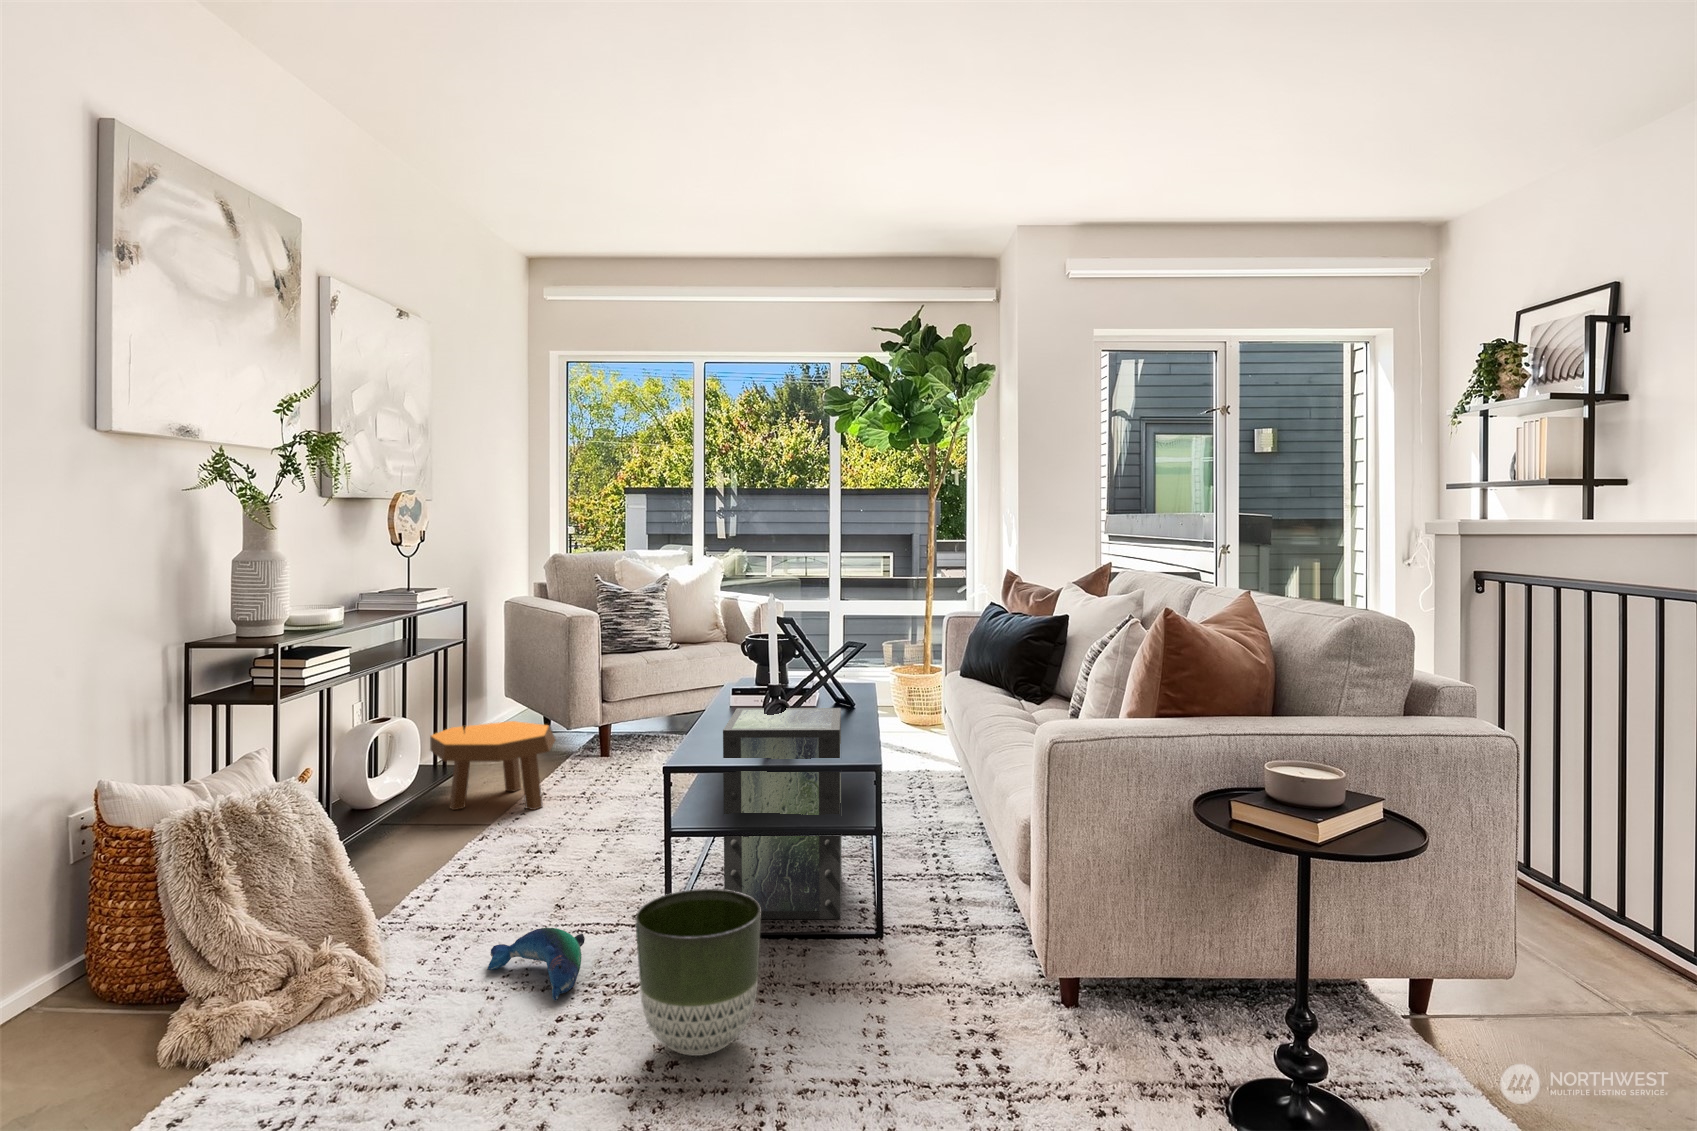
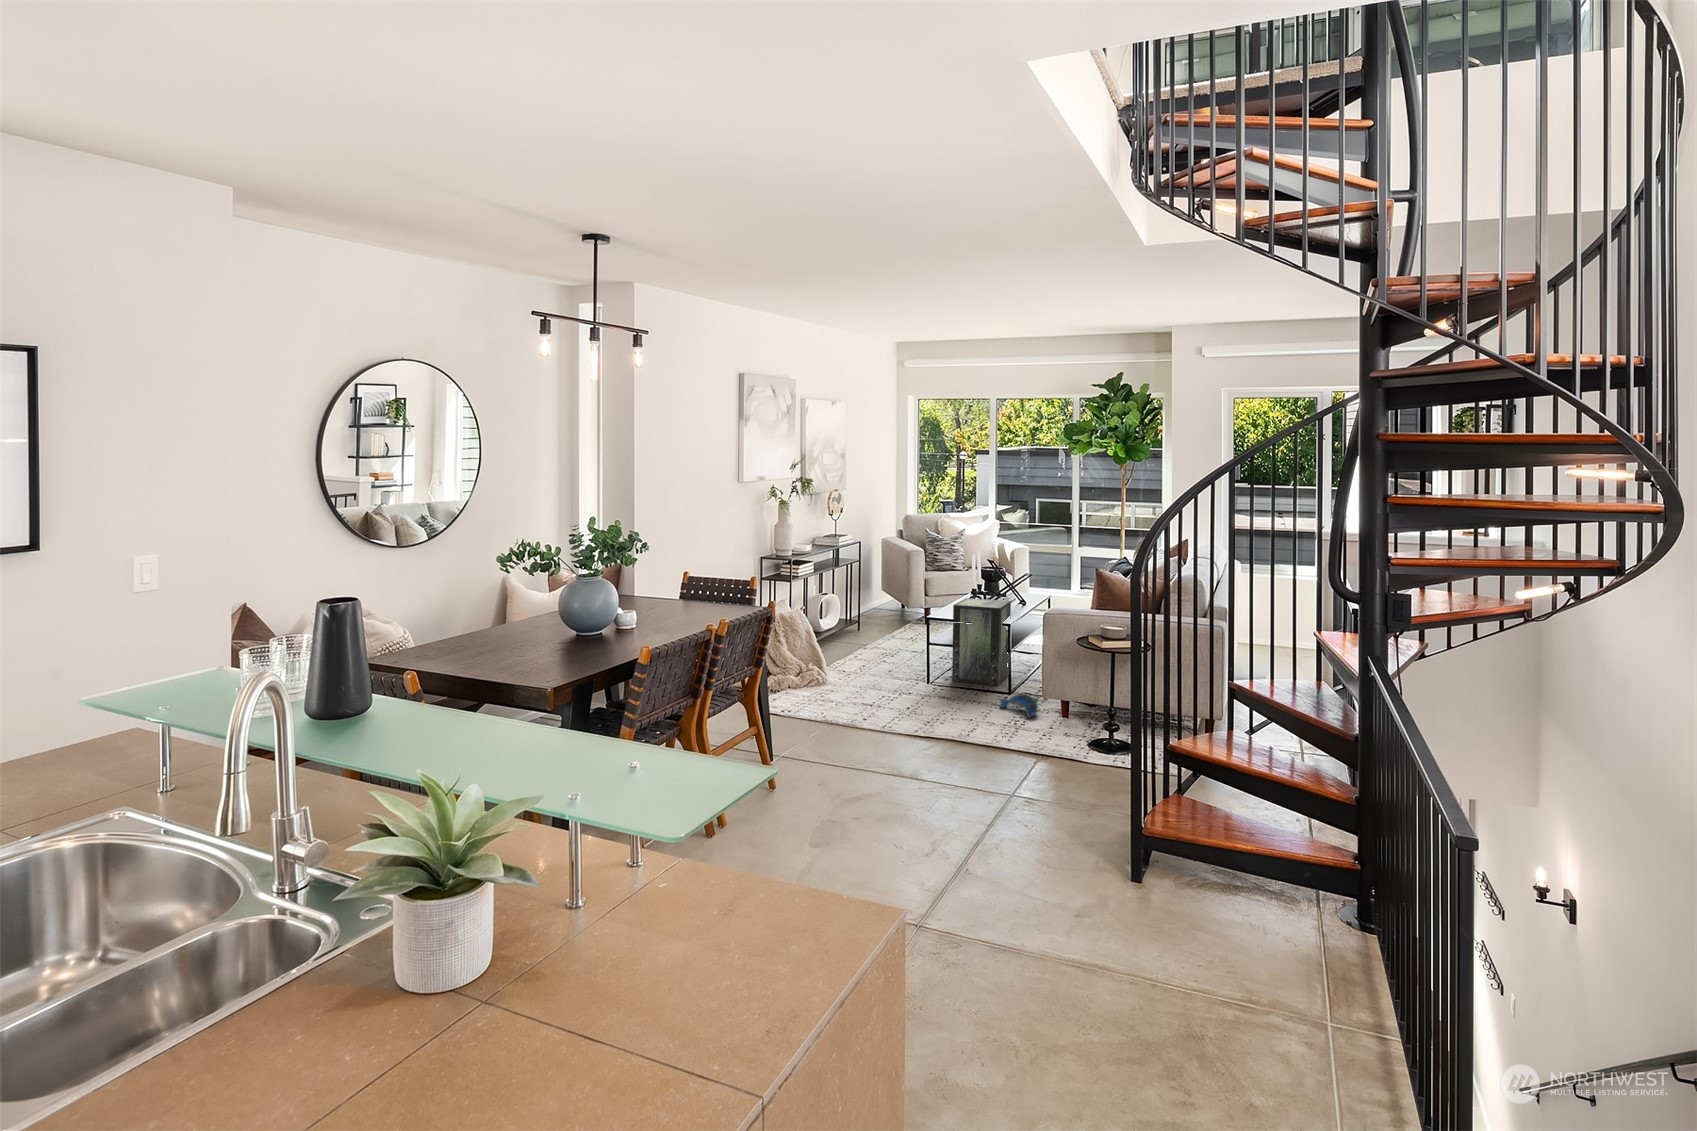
footstool: present [430,721,555,810] -> none [844,601,899,641]
planter: present [635,889,761,1056] -> none [907,656,949,707]
plush toy: present [487,928,585,1001] -> present [1000,694,1038,718]

